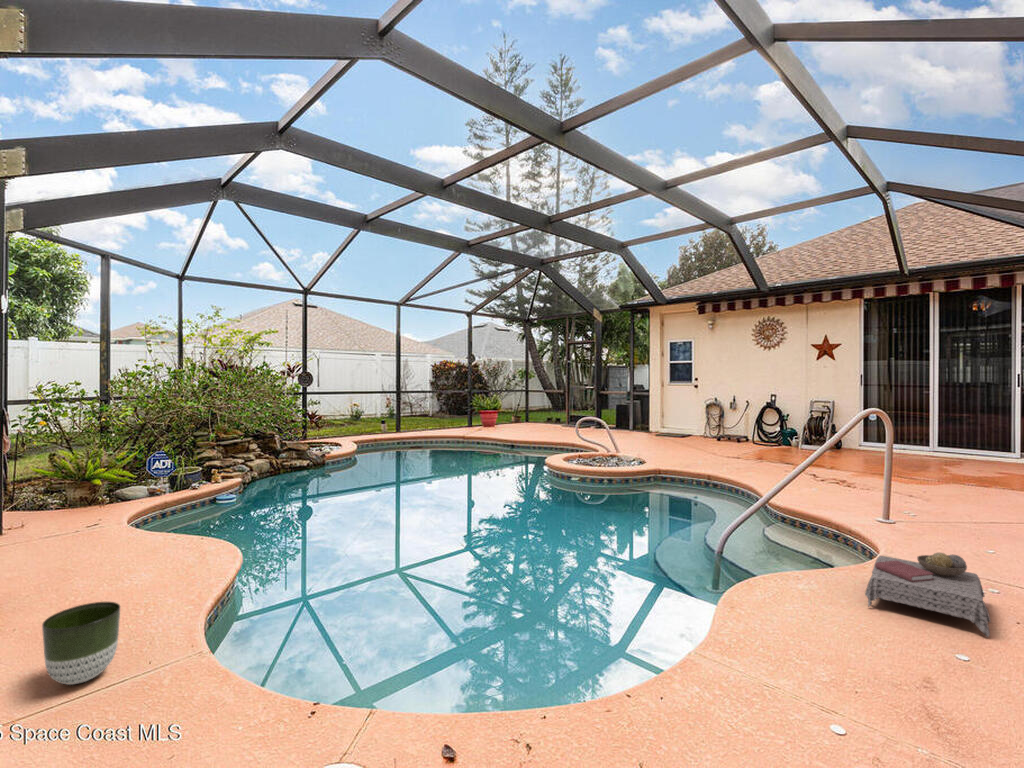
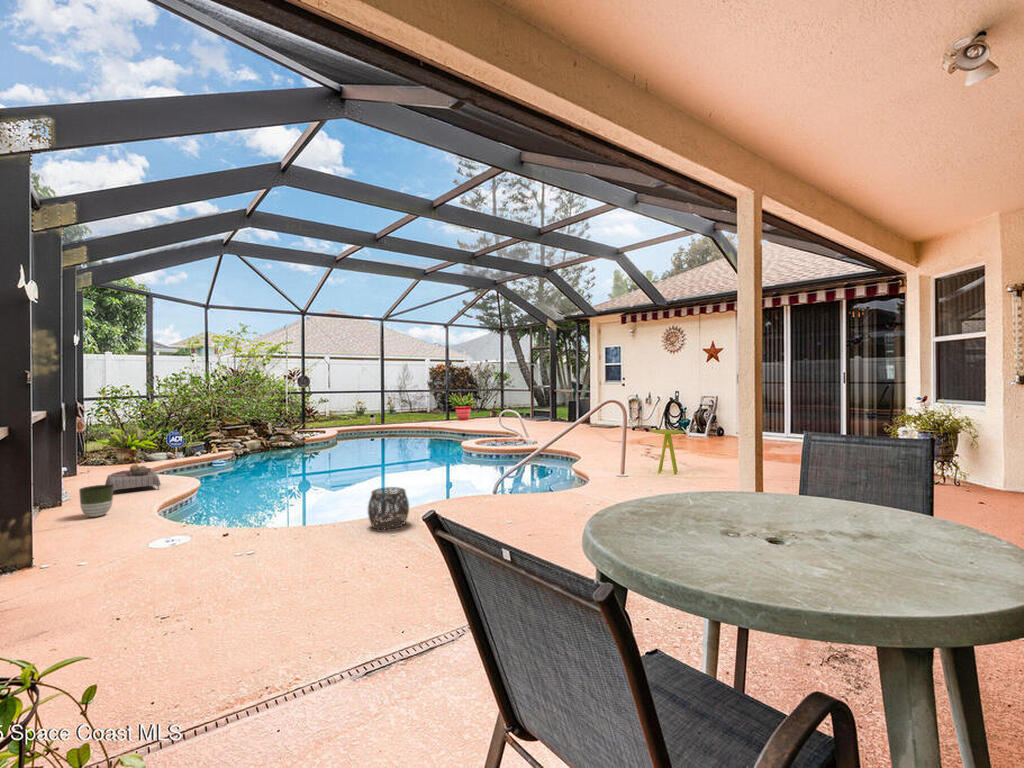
side table: none [913,452,970,518] -> present [650,429,684,474]
ottoman: present [865,552,991,637] -> present [105,465,161,491]
woven basket: none [737,603,840,716] -> present [368,487,409,529]

